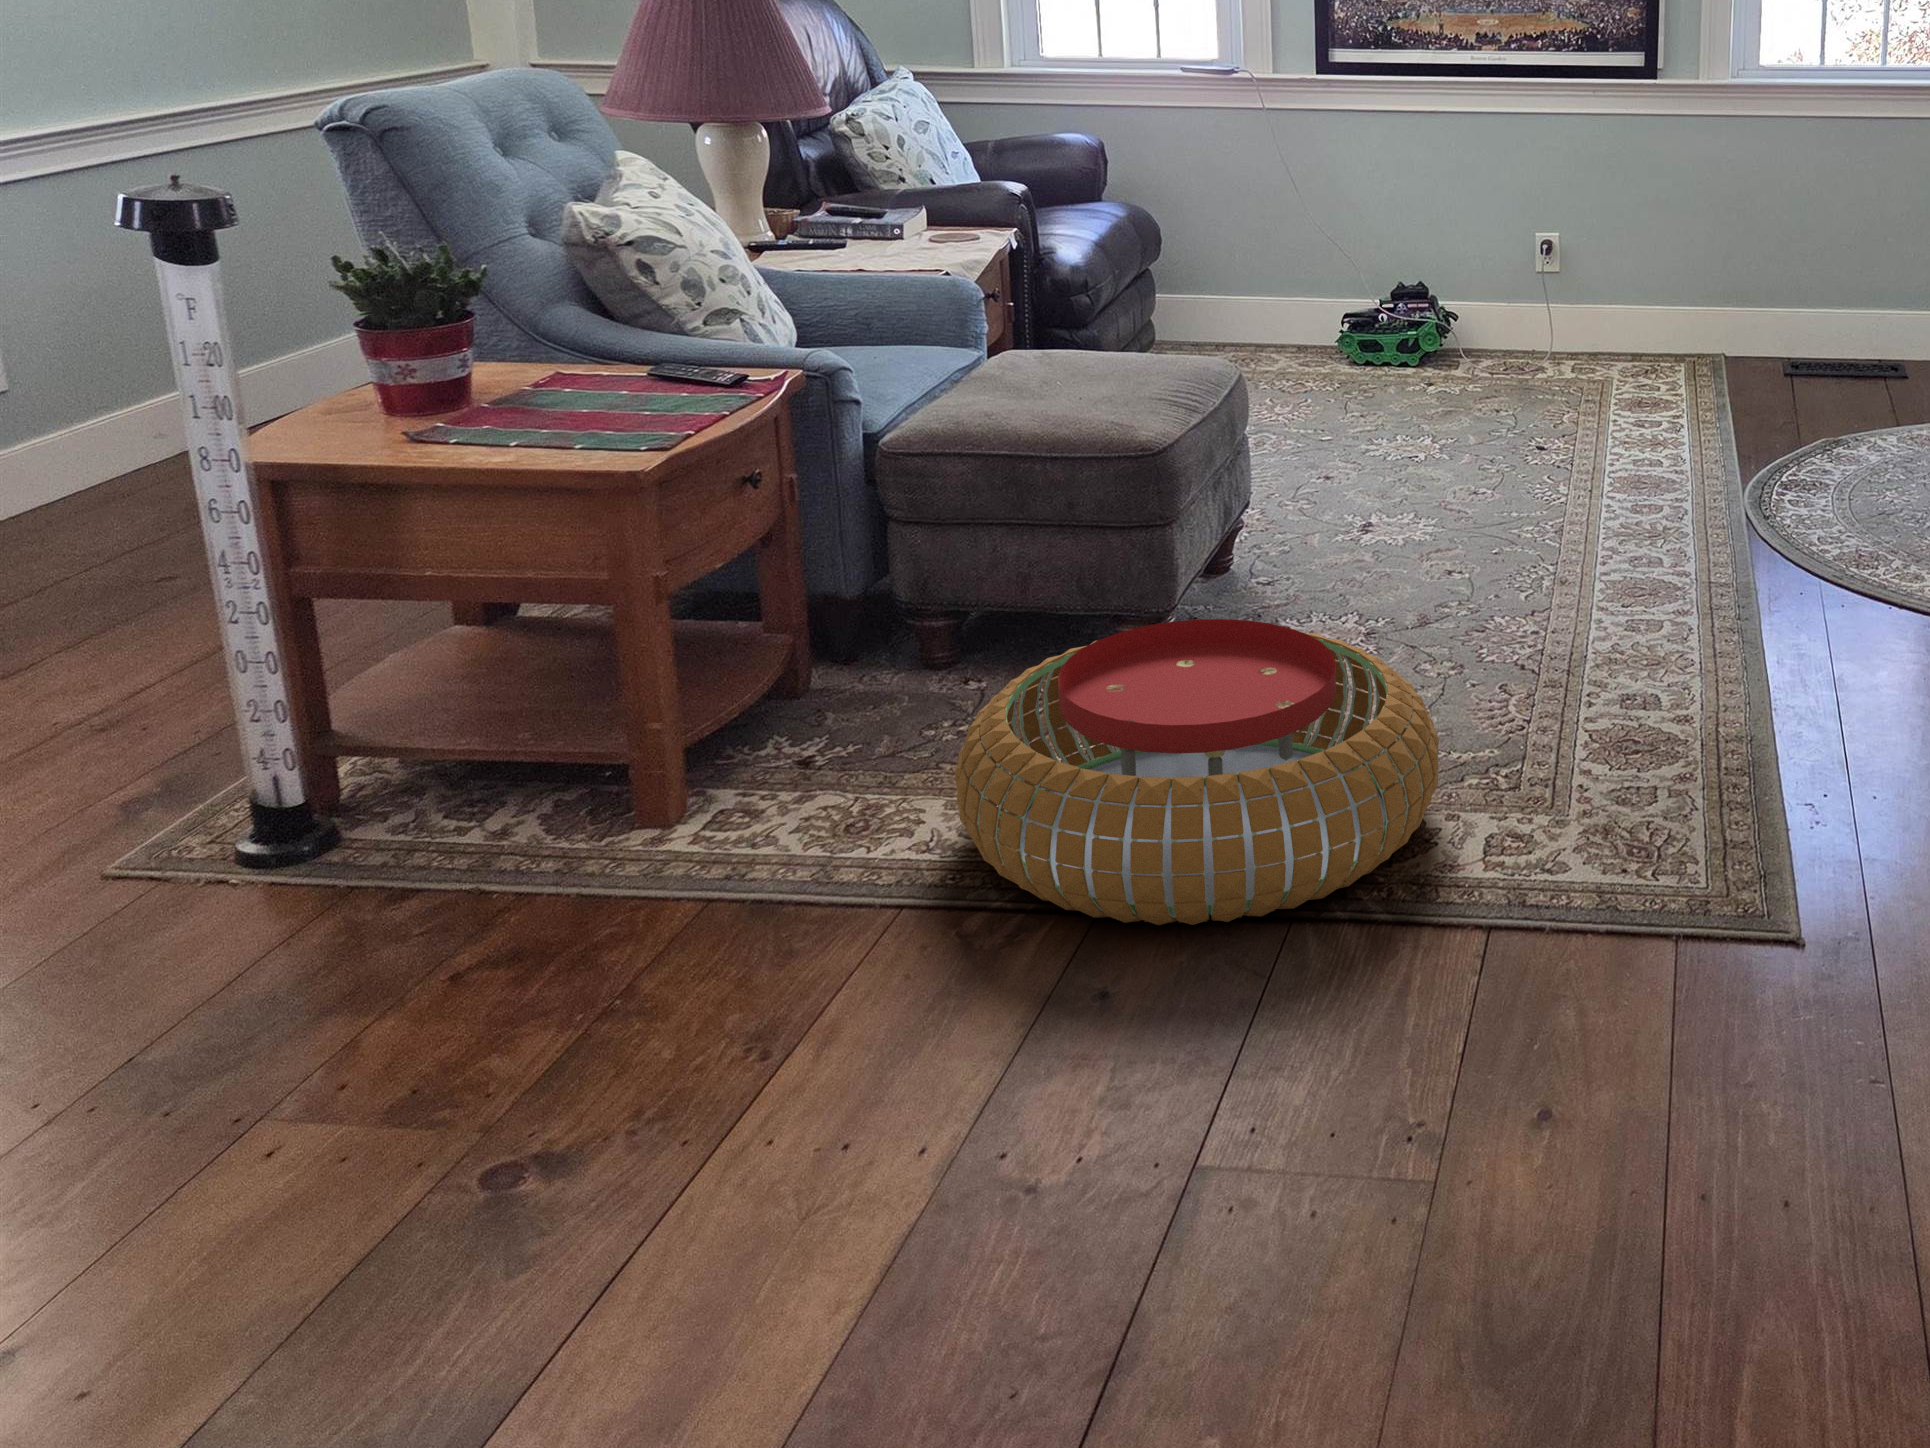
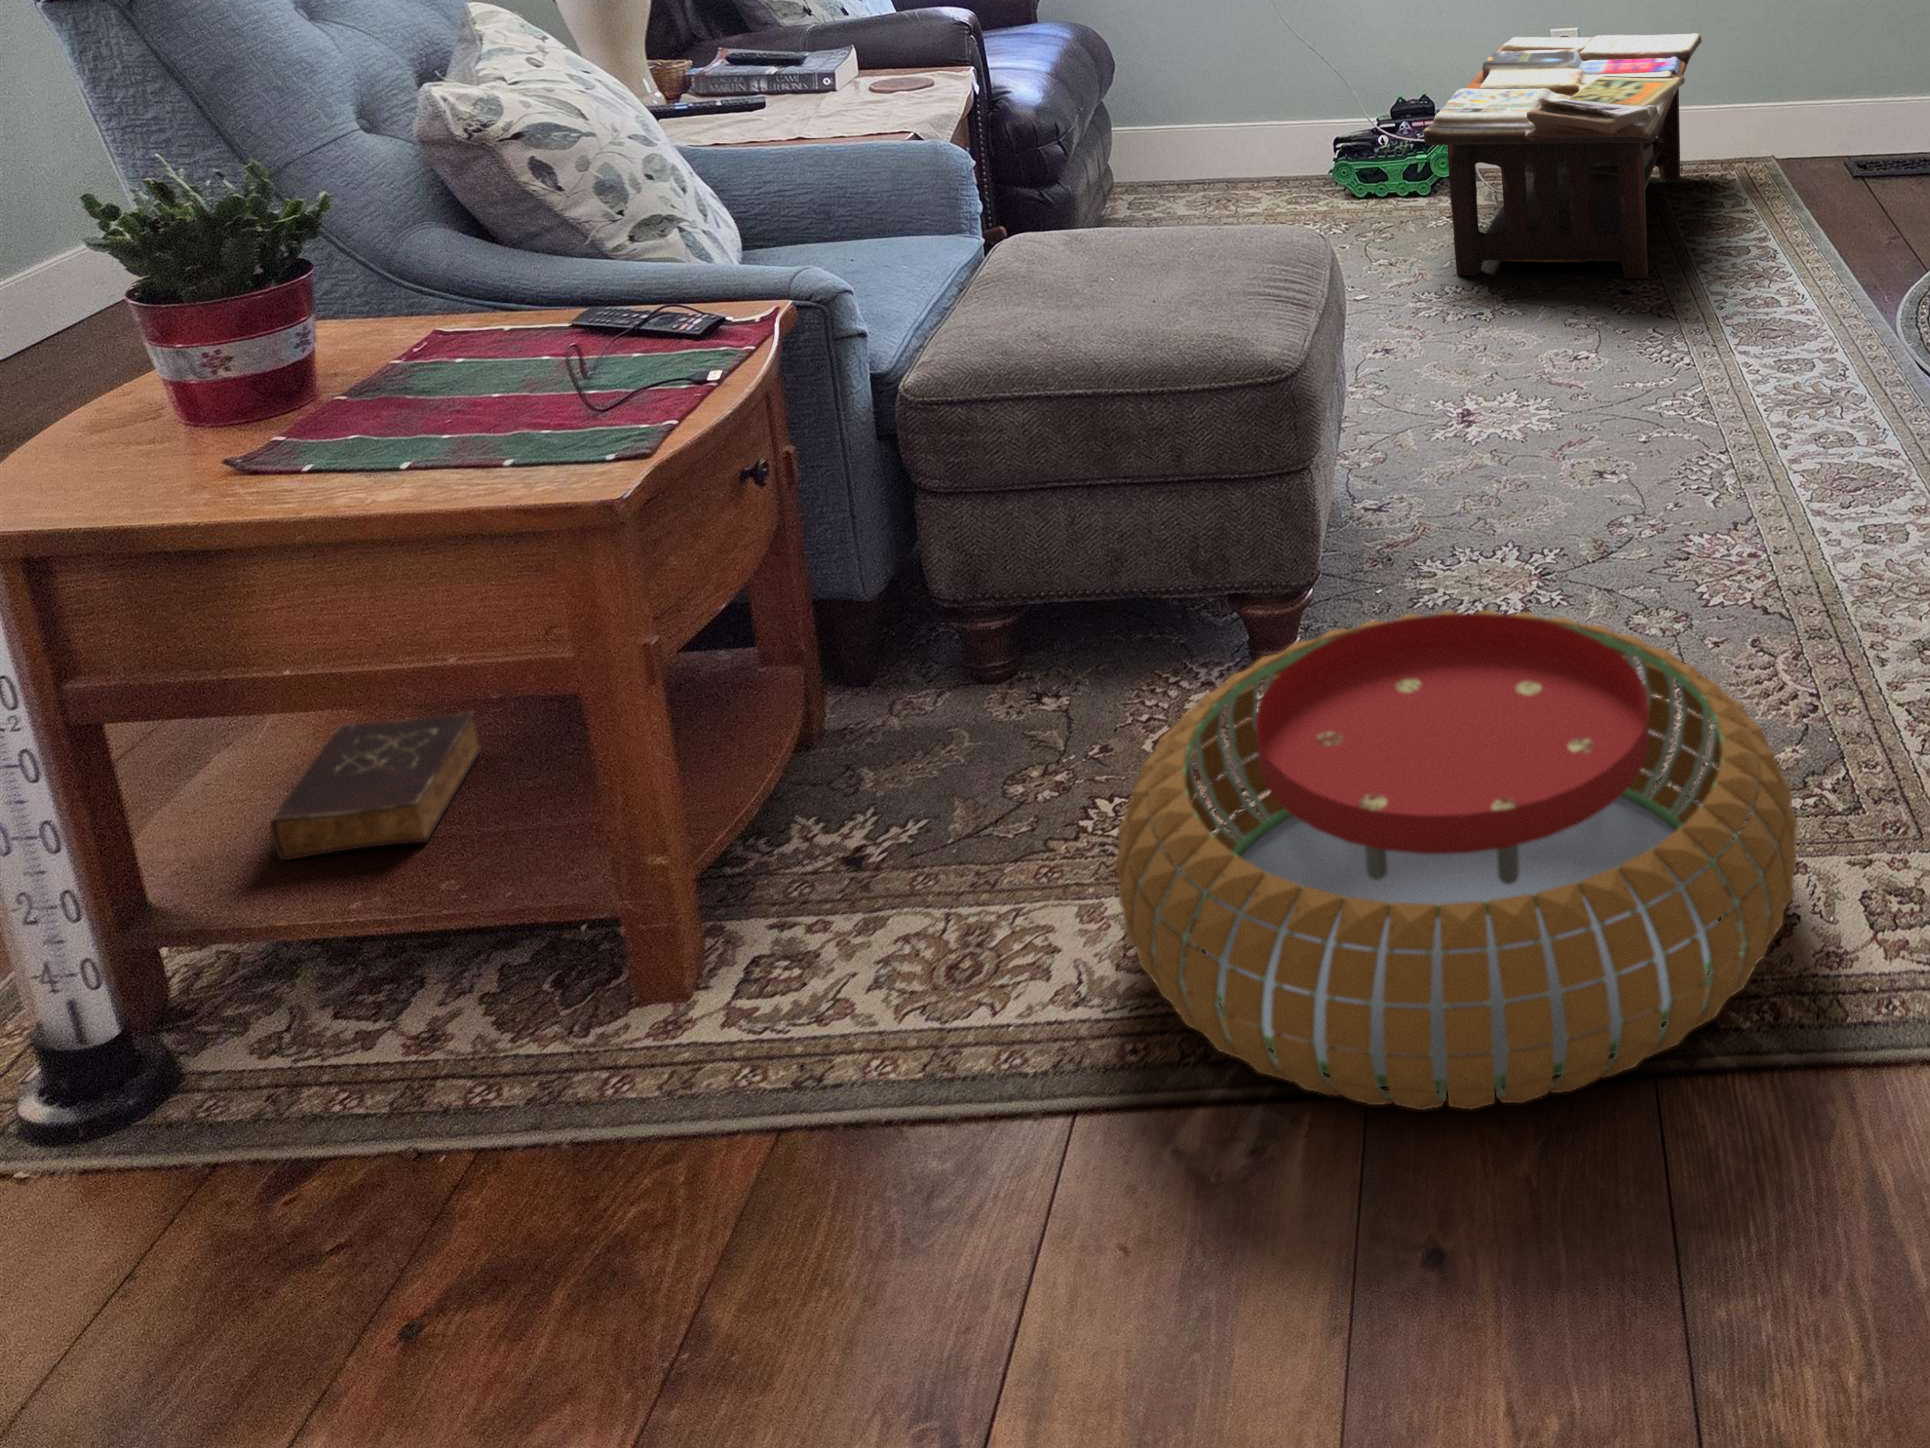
coffee table: none [1381,237,1654,439] -> present [1423,33,1702,279]
book: none [416,638,563,715] -> present [270,711,482,860]

